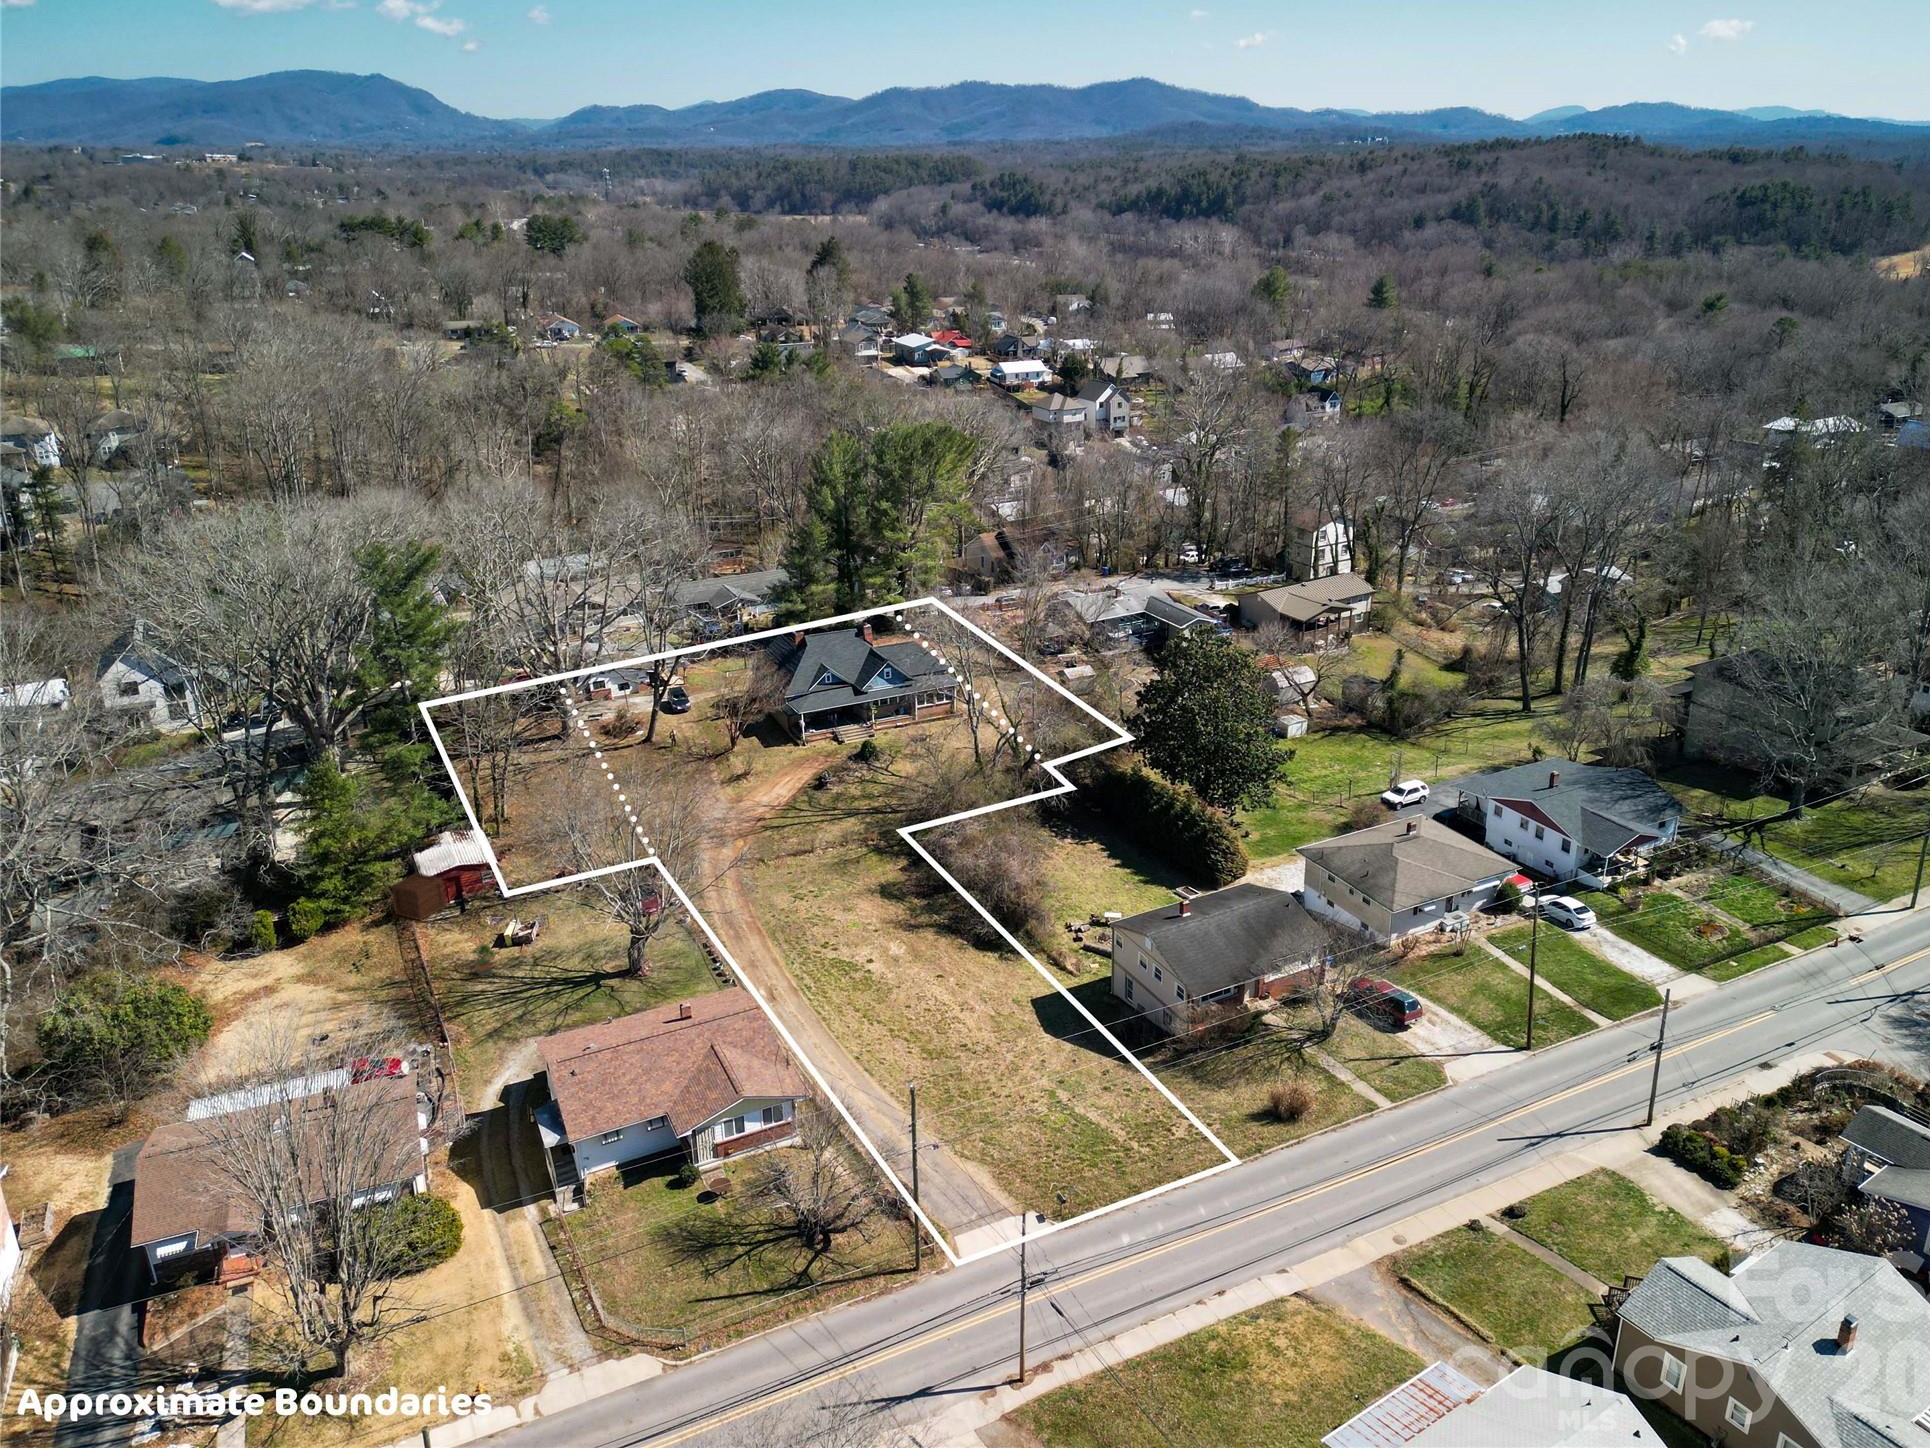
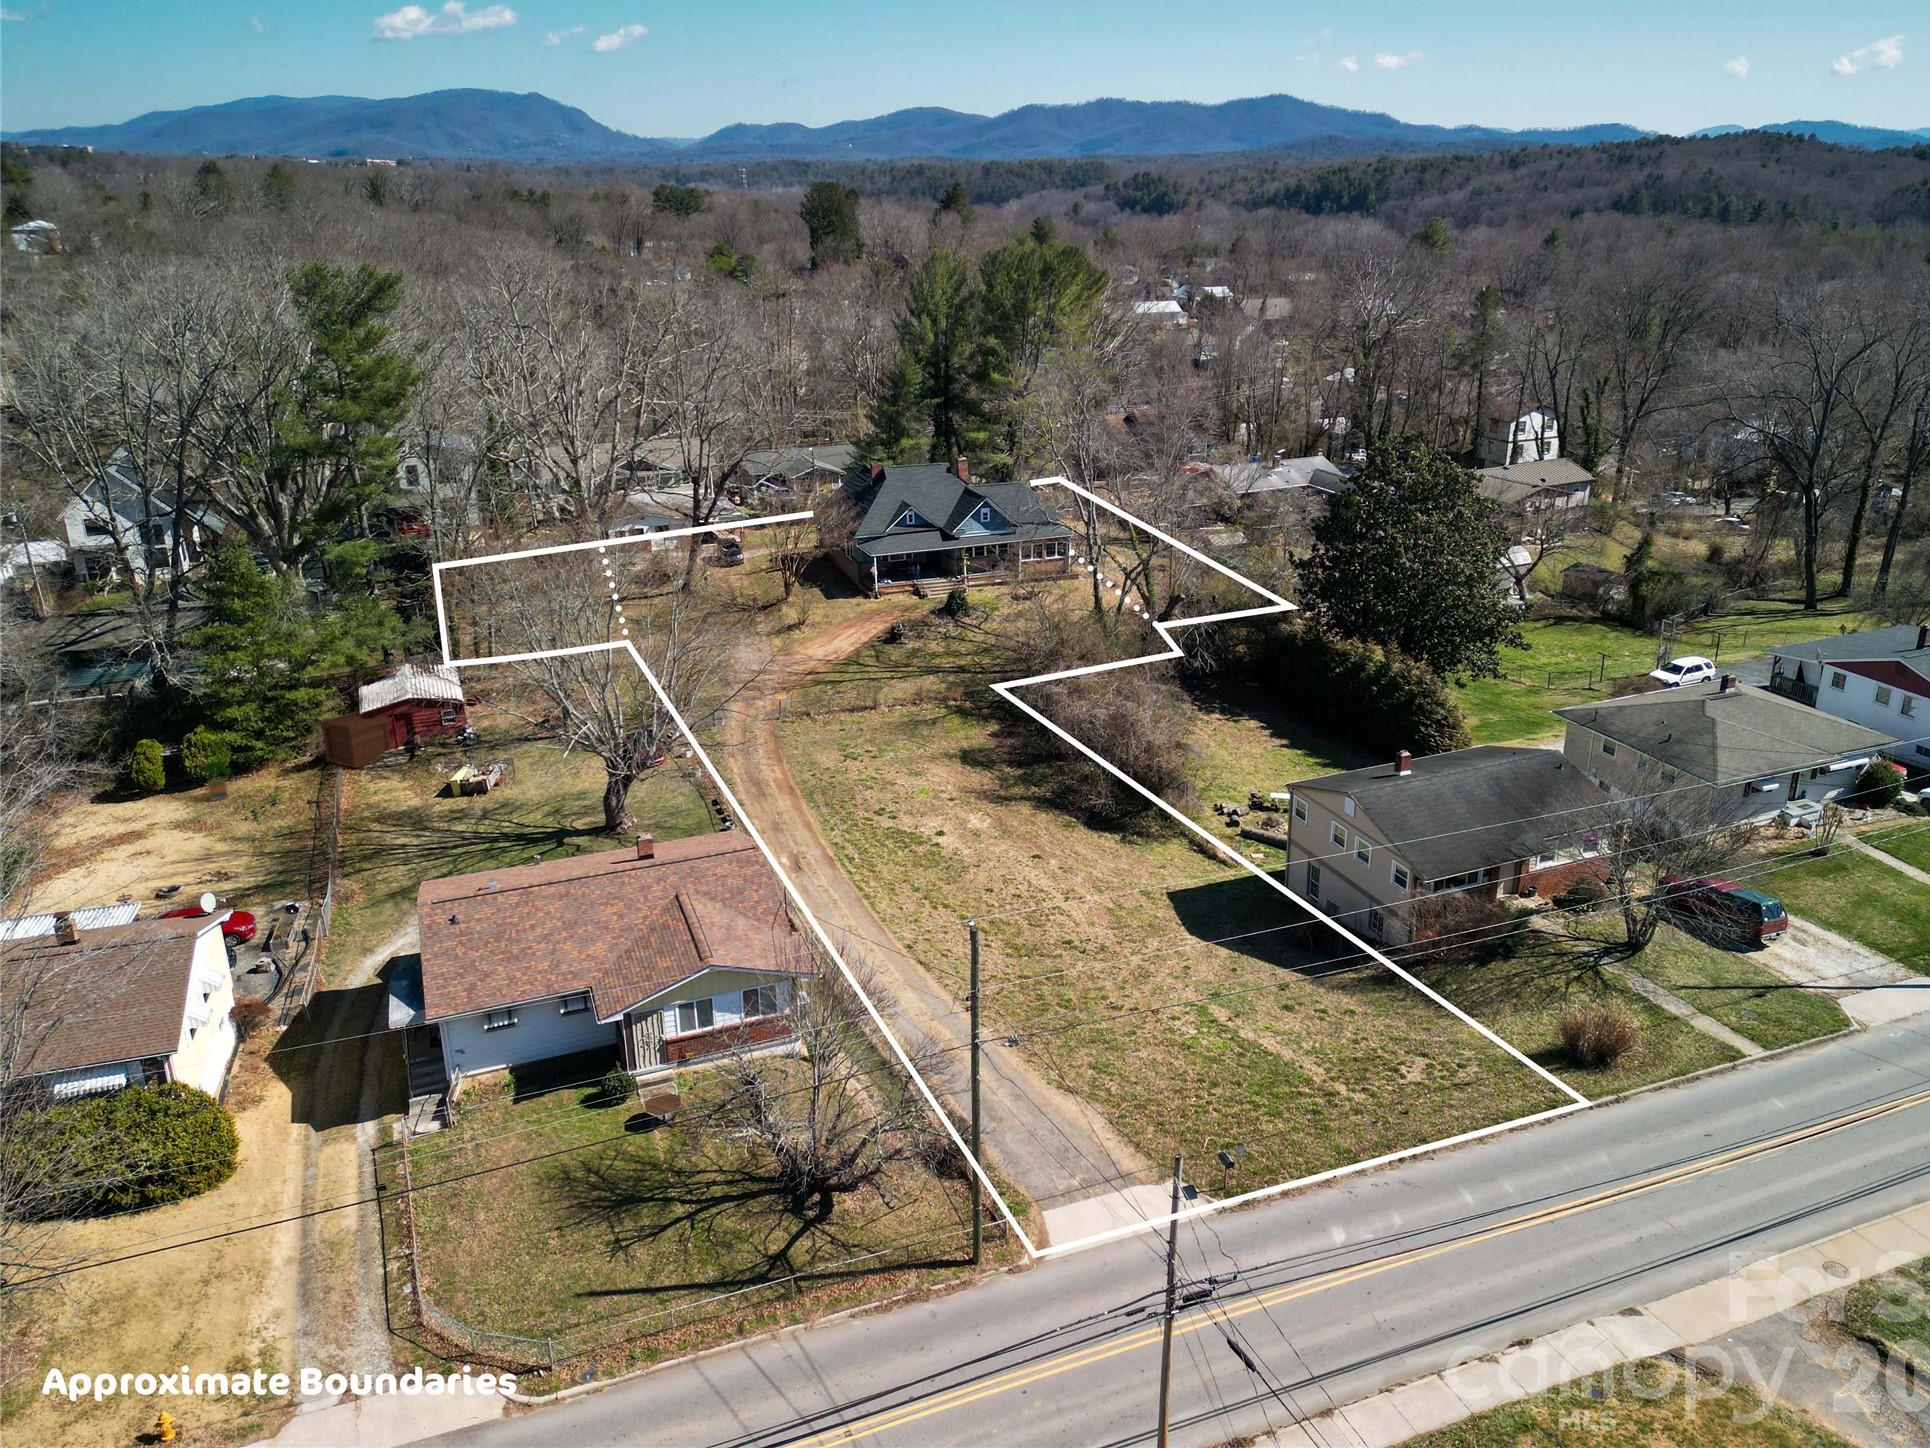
potted tree: present [472,945,494,976] -> present [200,760,230,801]

